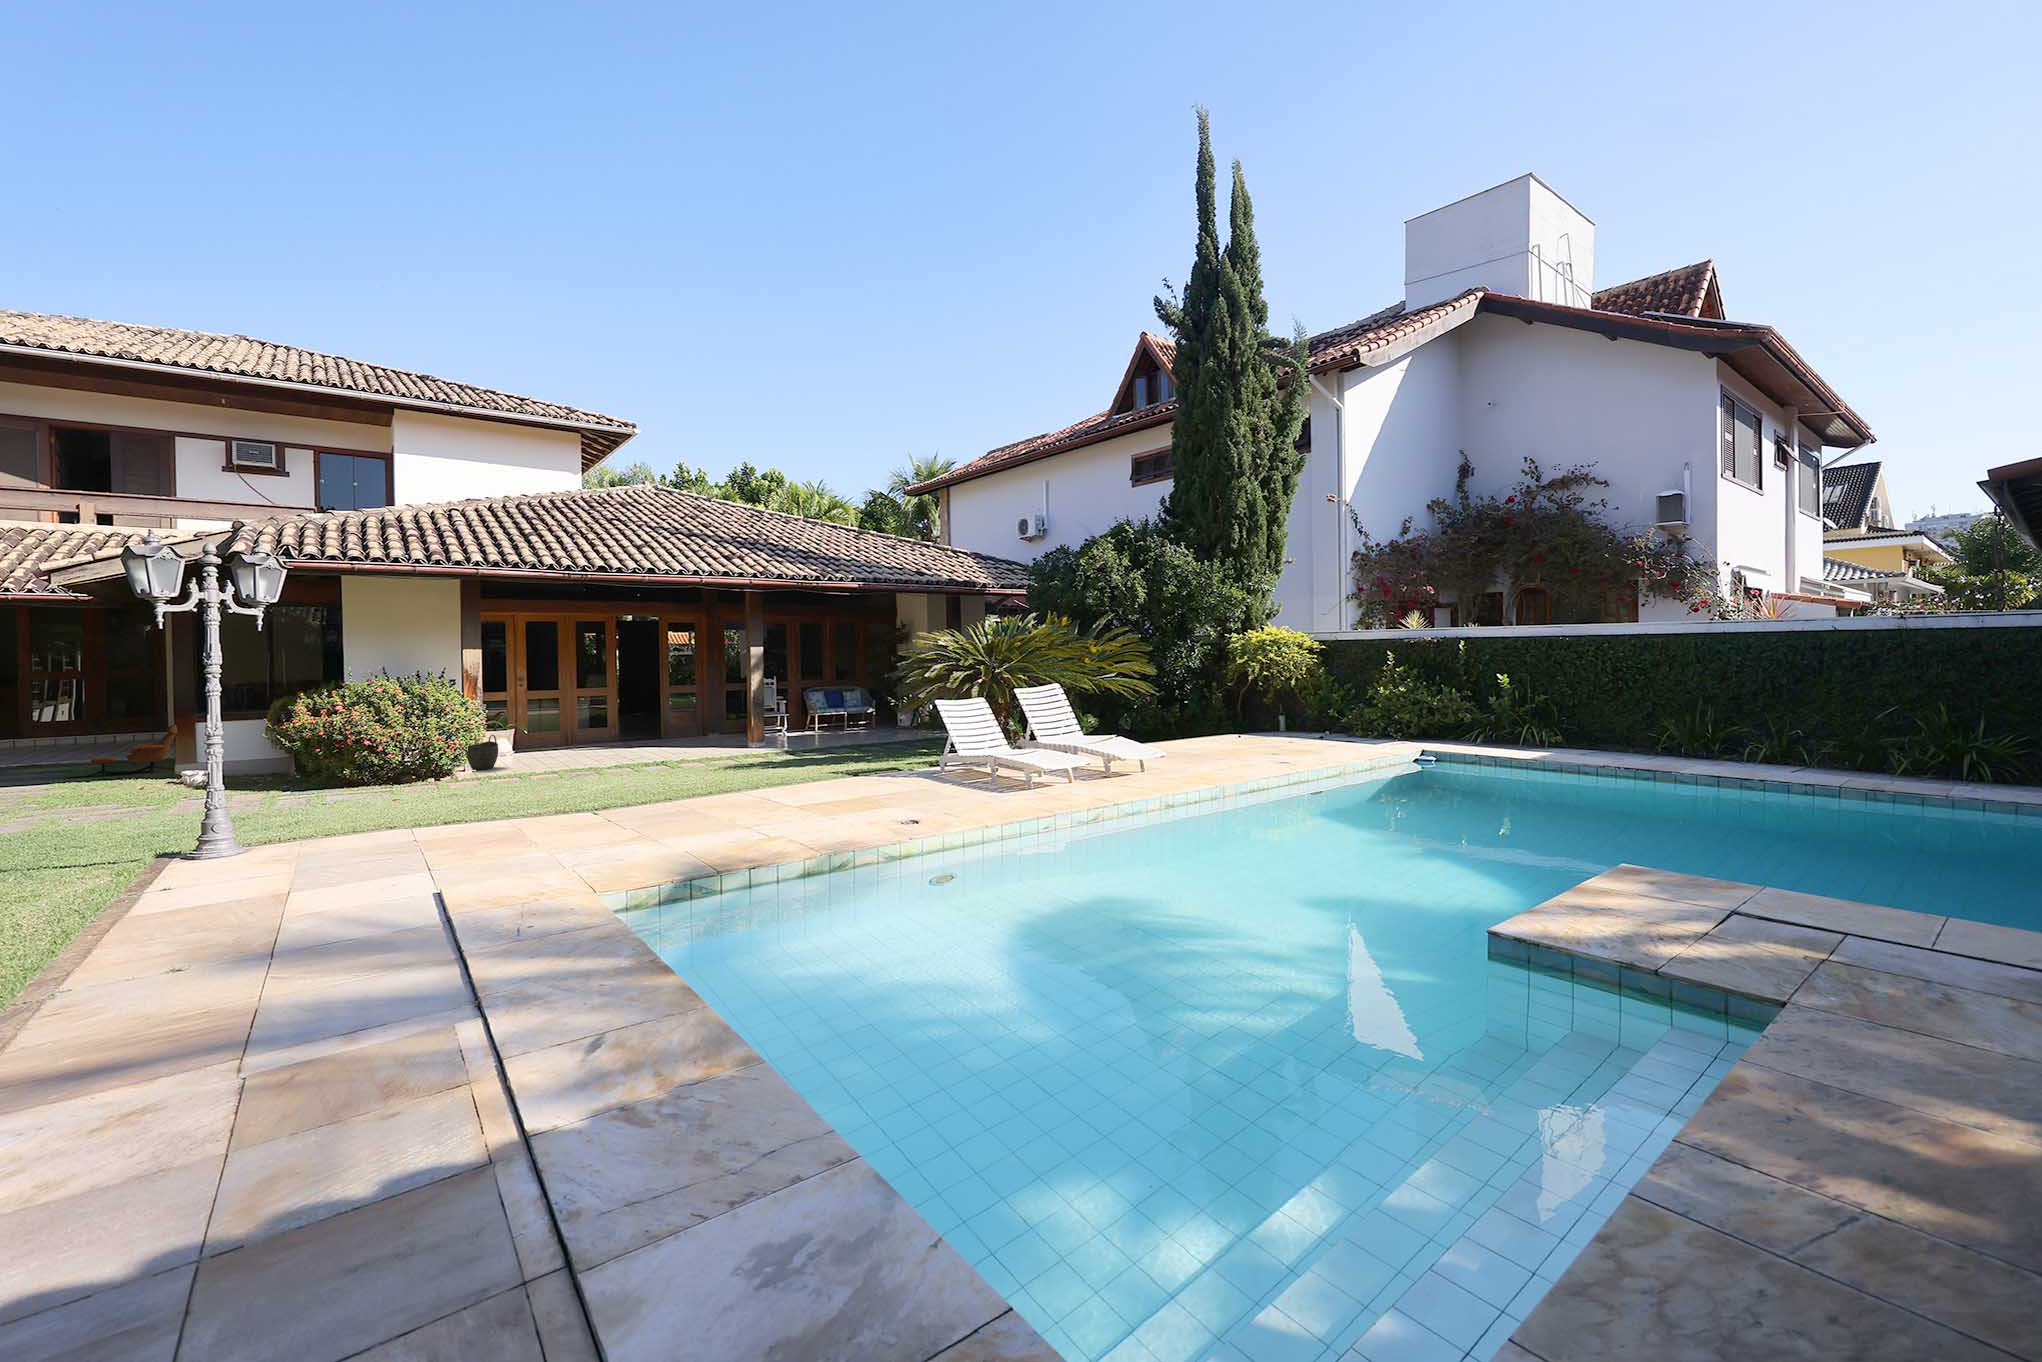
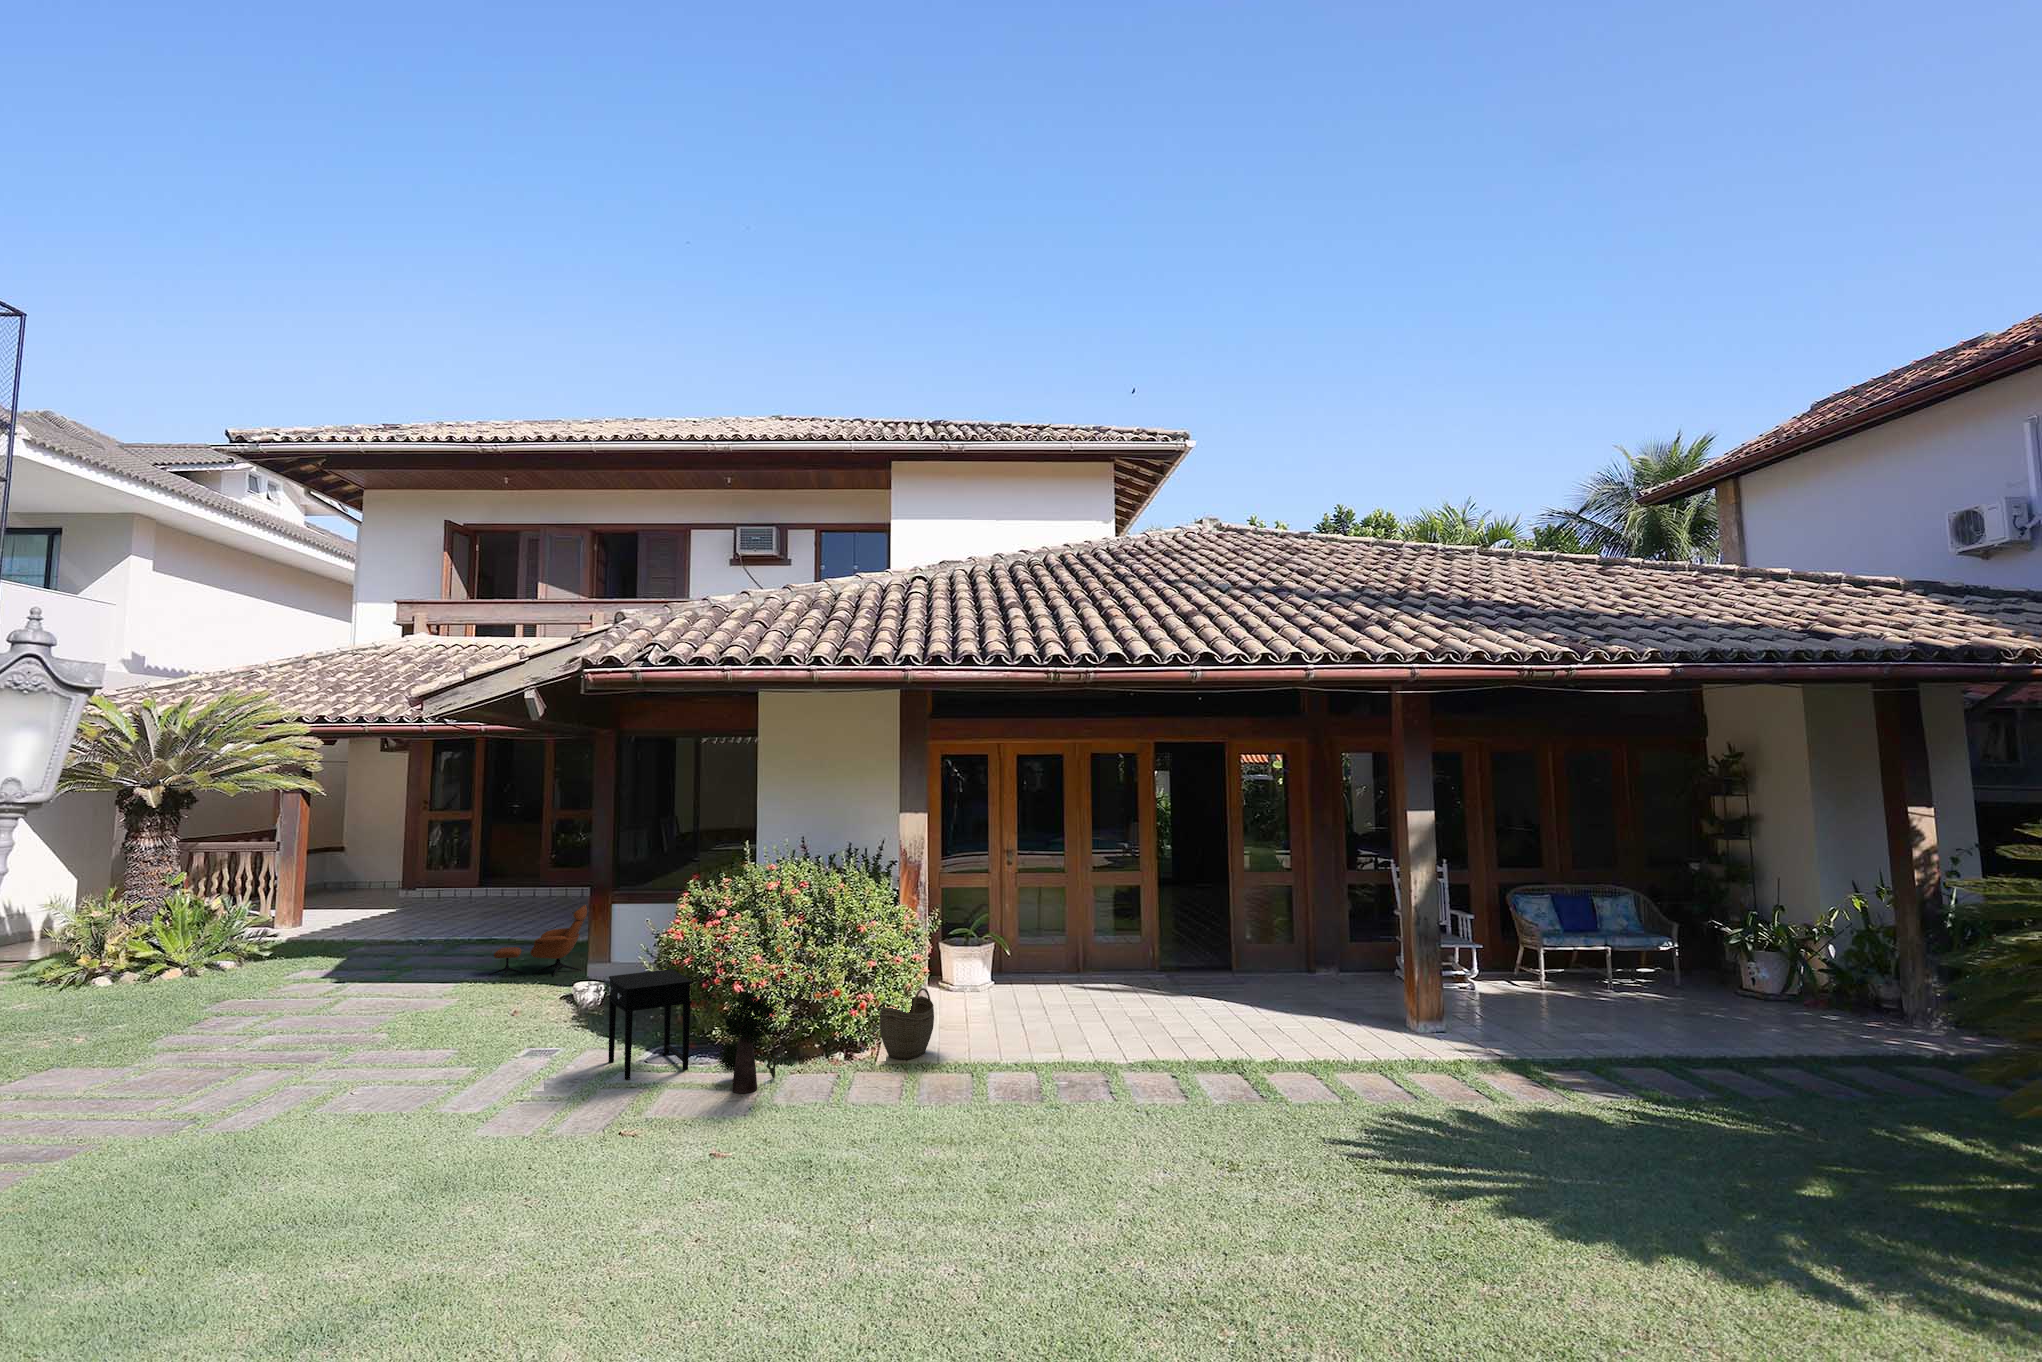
potted plant: none [373,733,414,783] -> present [717,989,779,1093]
side table: none [282,735,348,787] -> present [608,969,692,1080]

